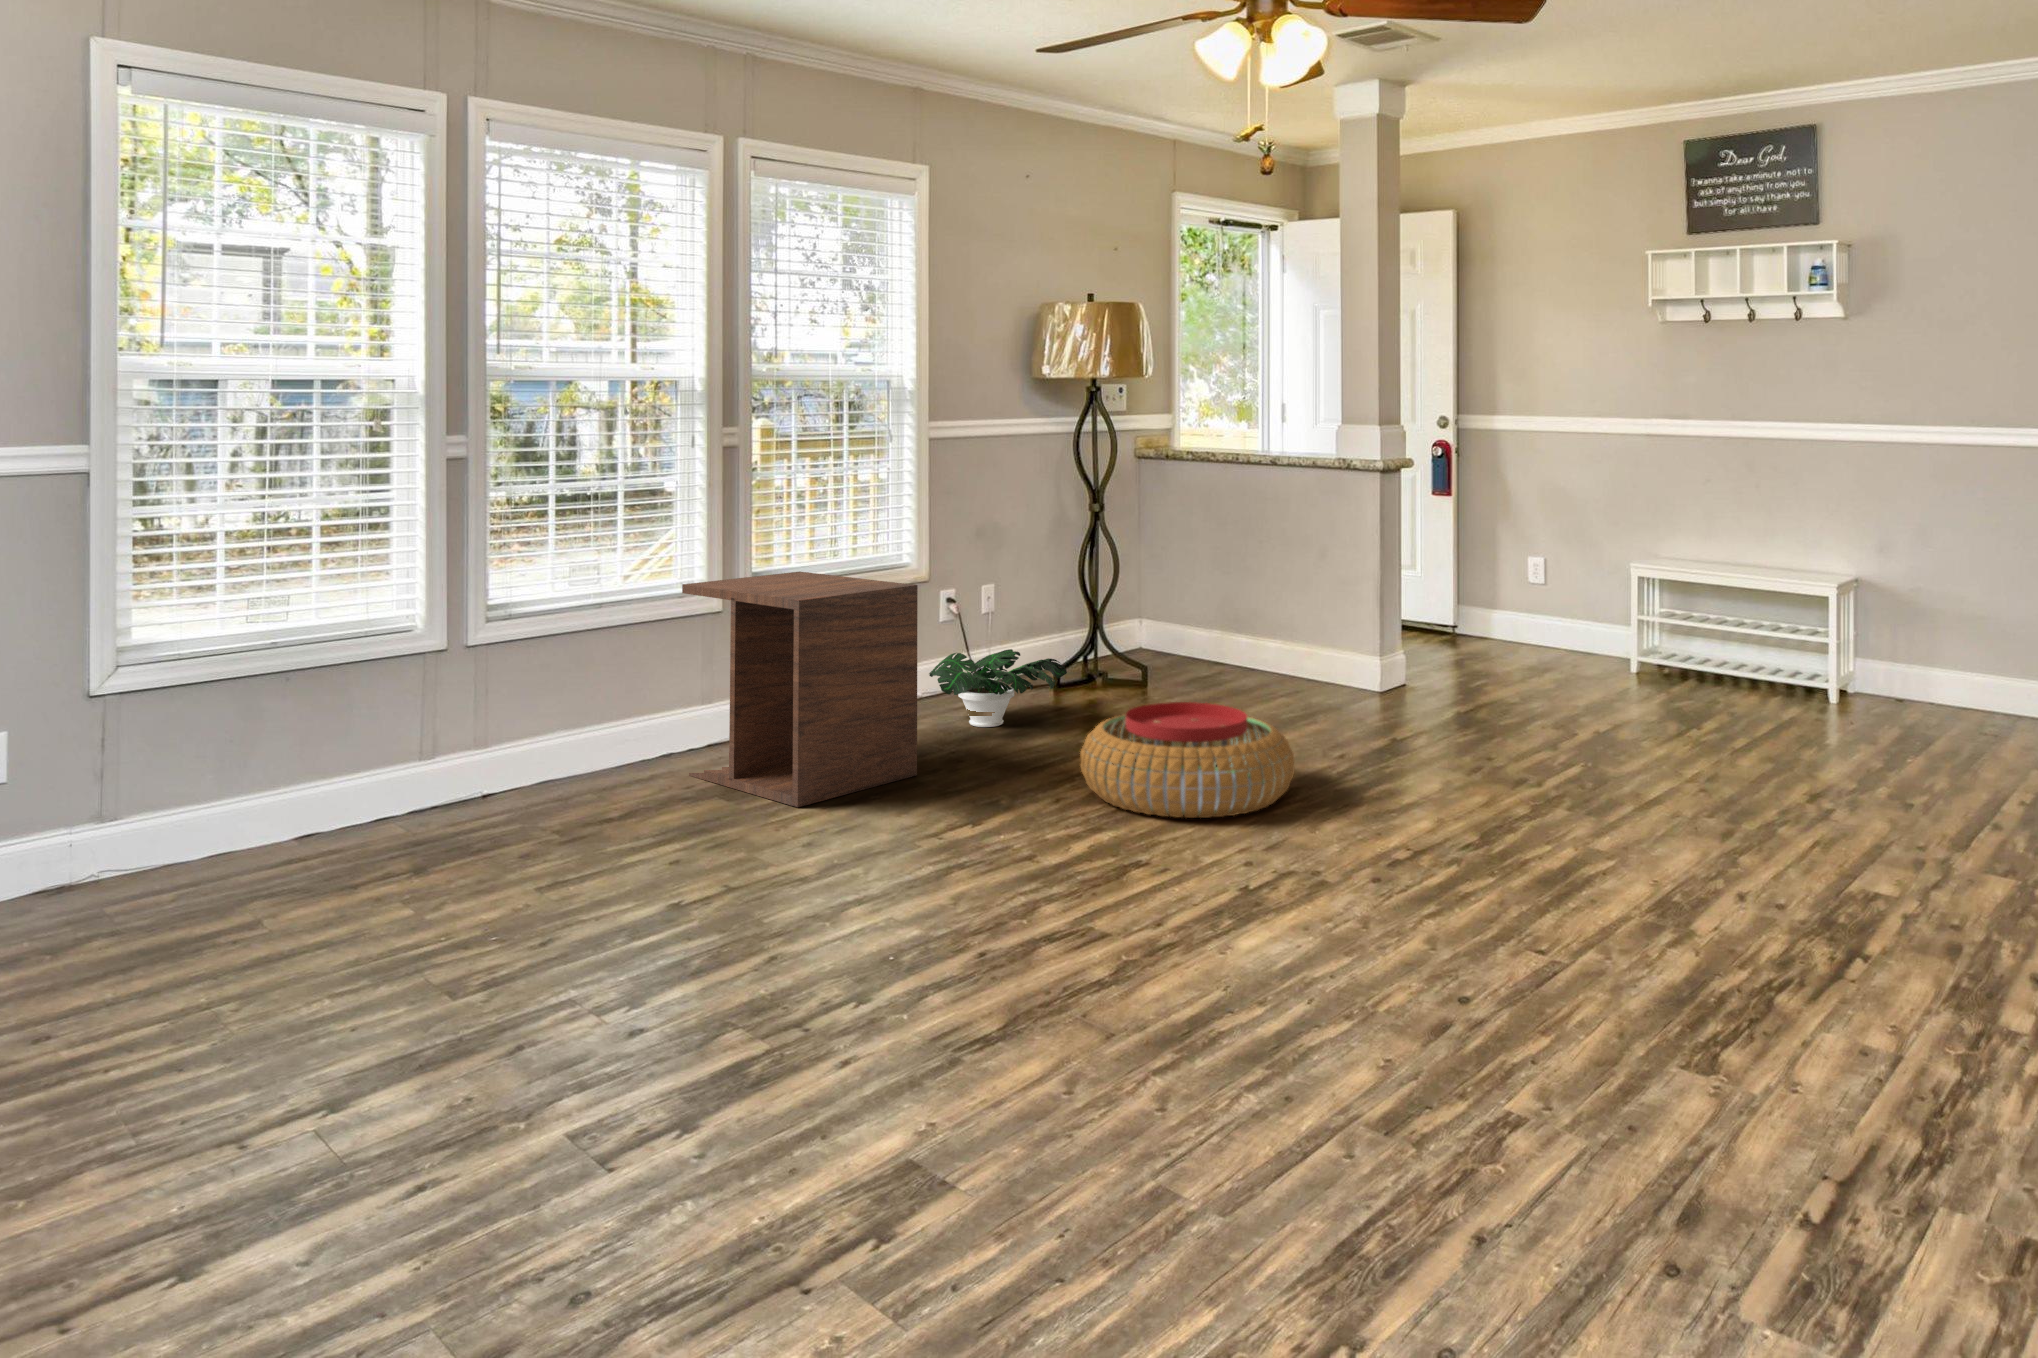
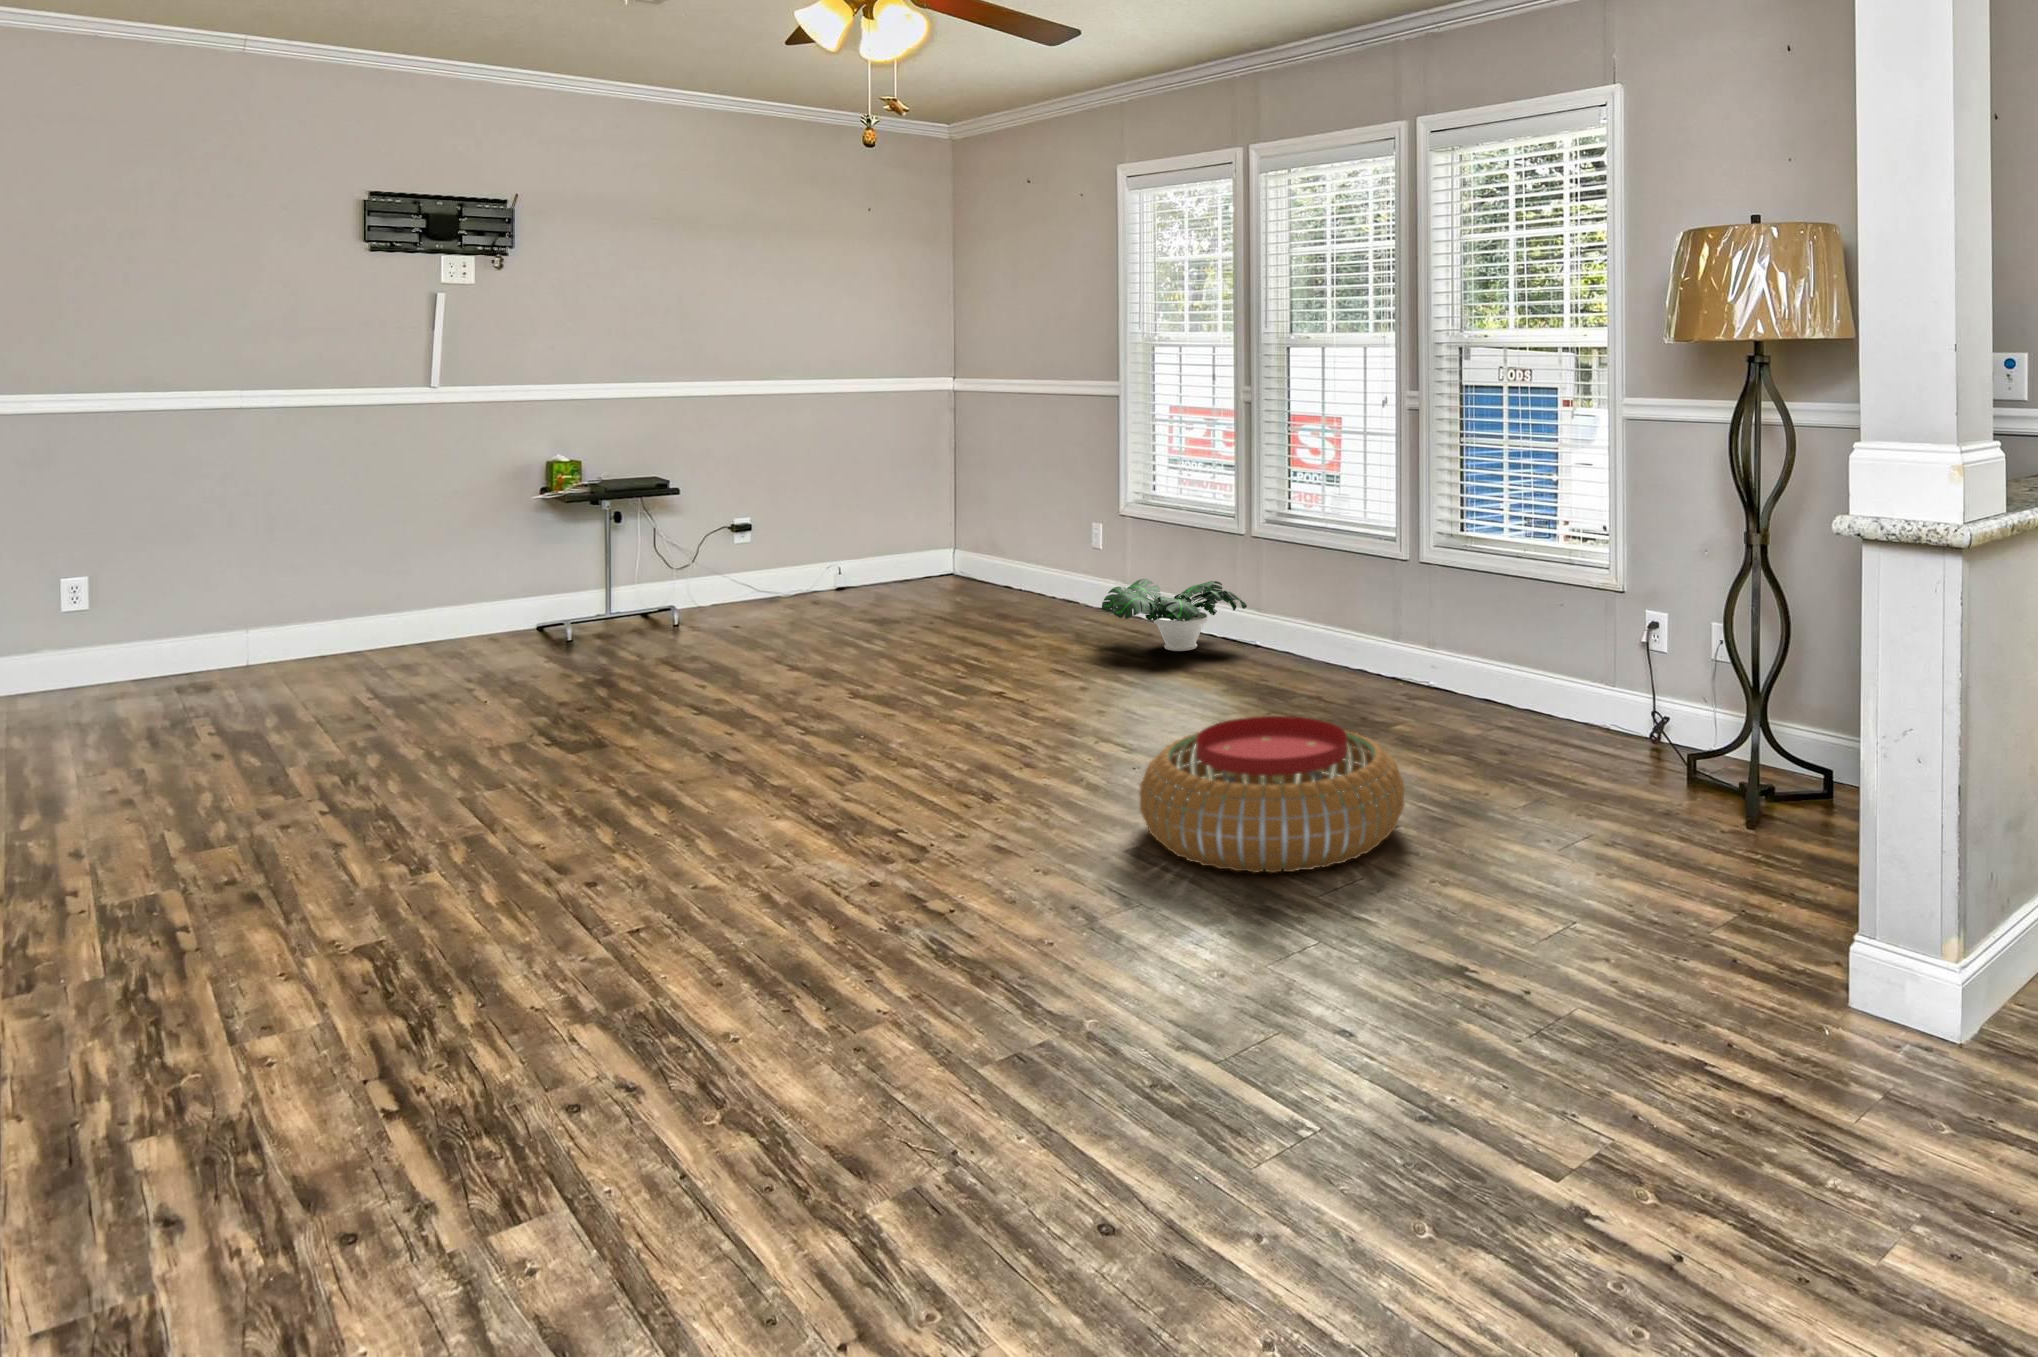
side table: present [682,572,918,807] -> none [1260,507,1491,736]
potted plant: present [929,649,1067,727] -> present [1102,579,1247,651]

